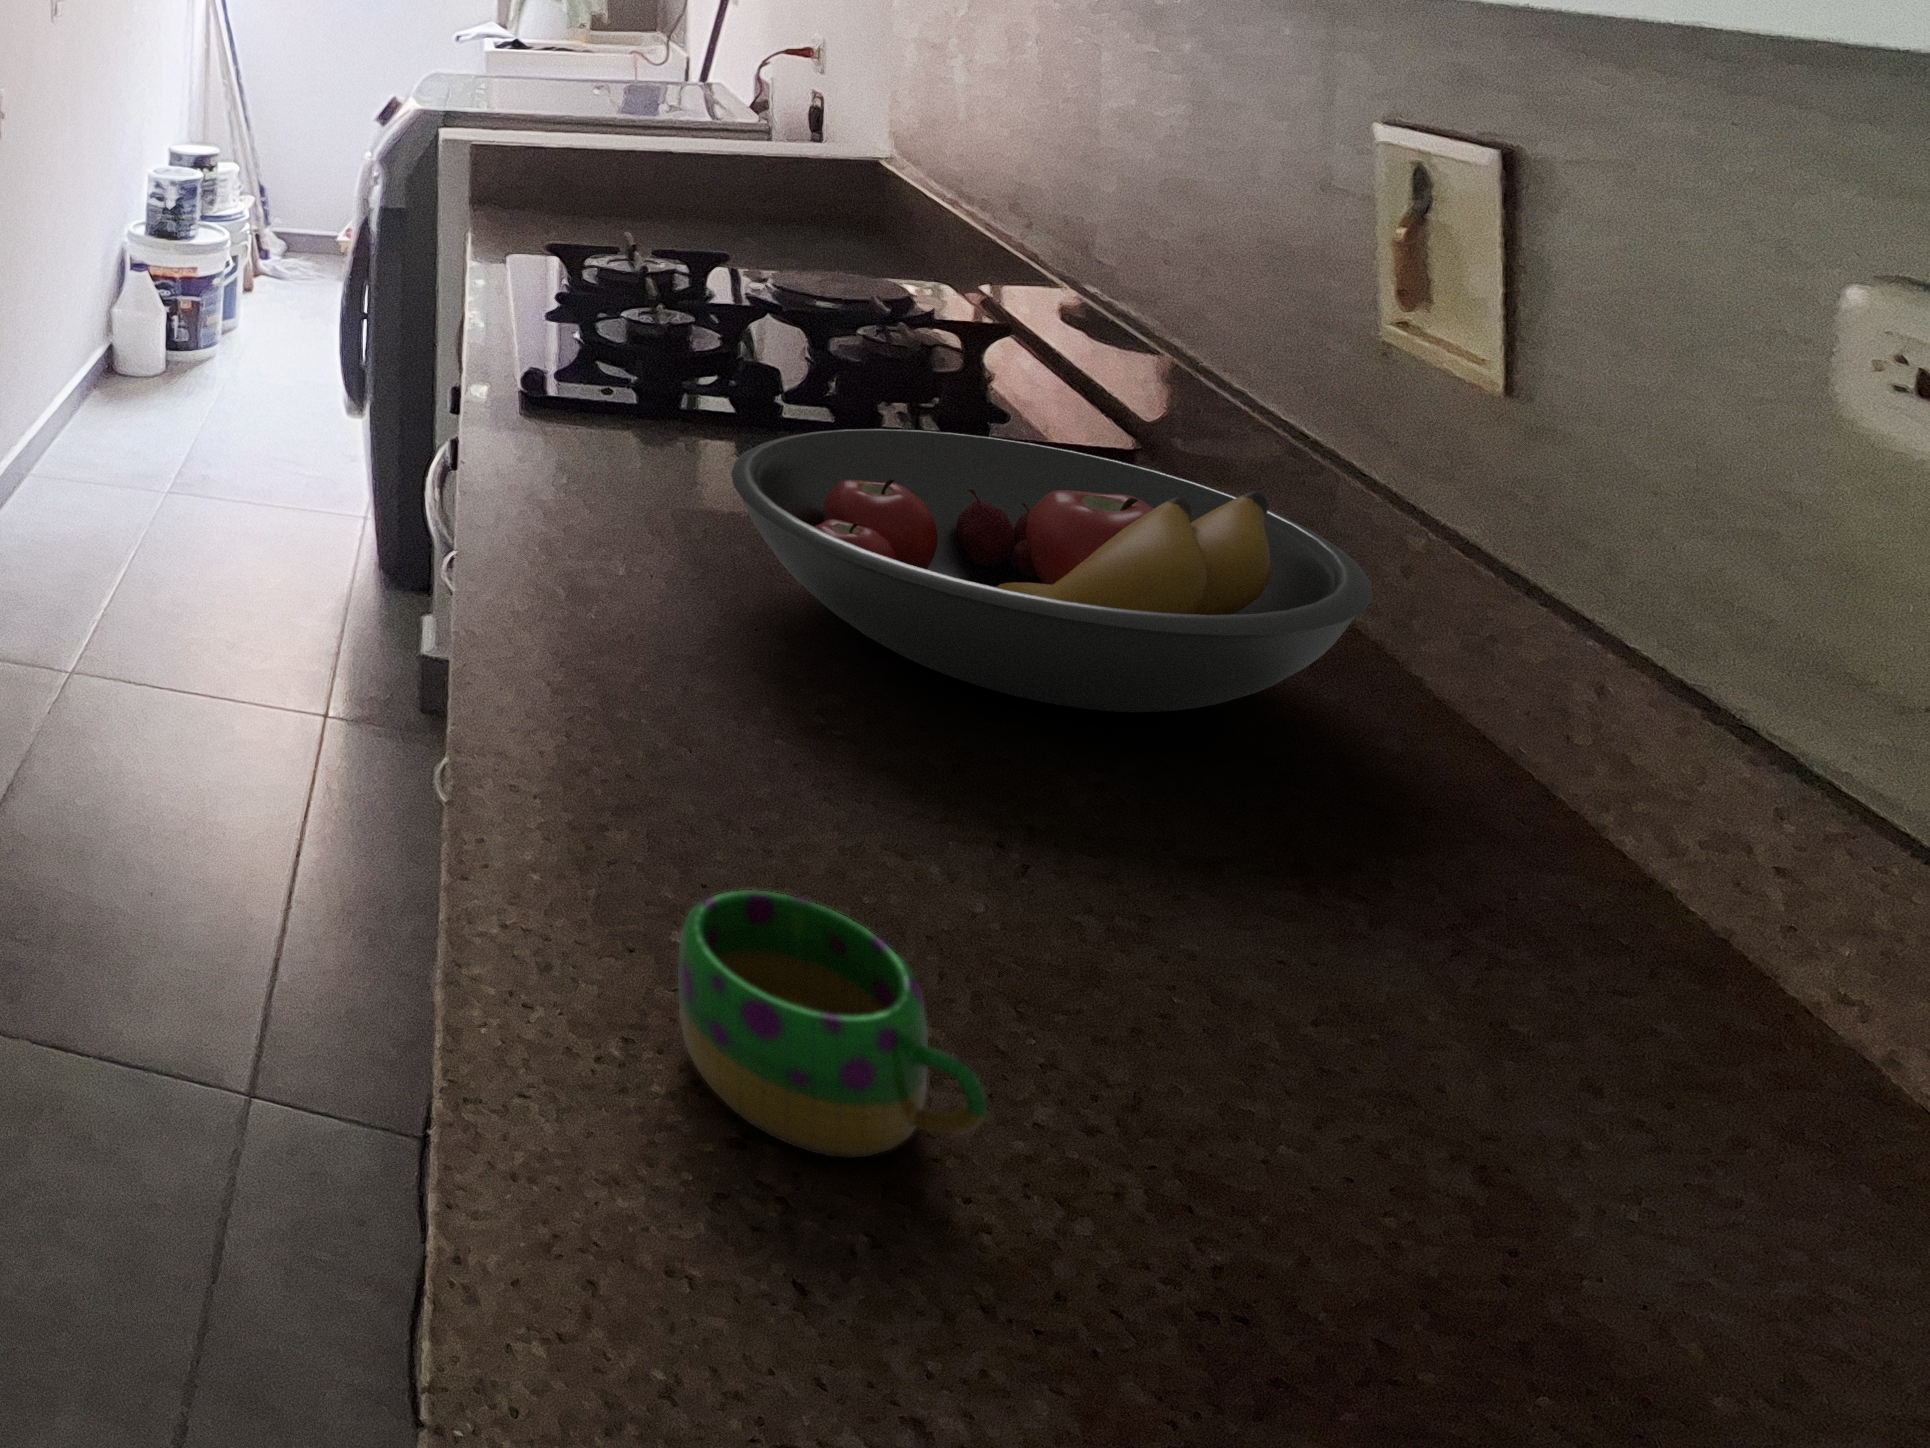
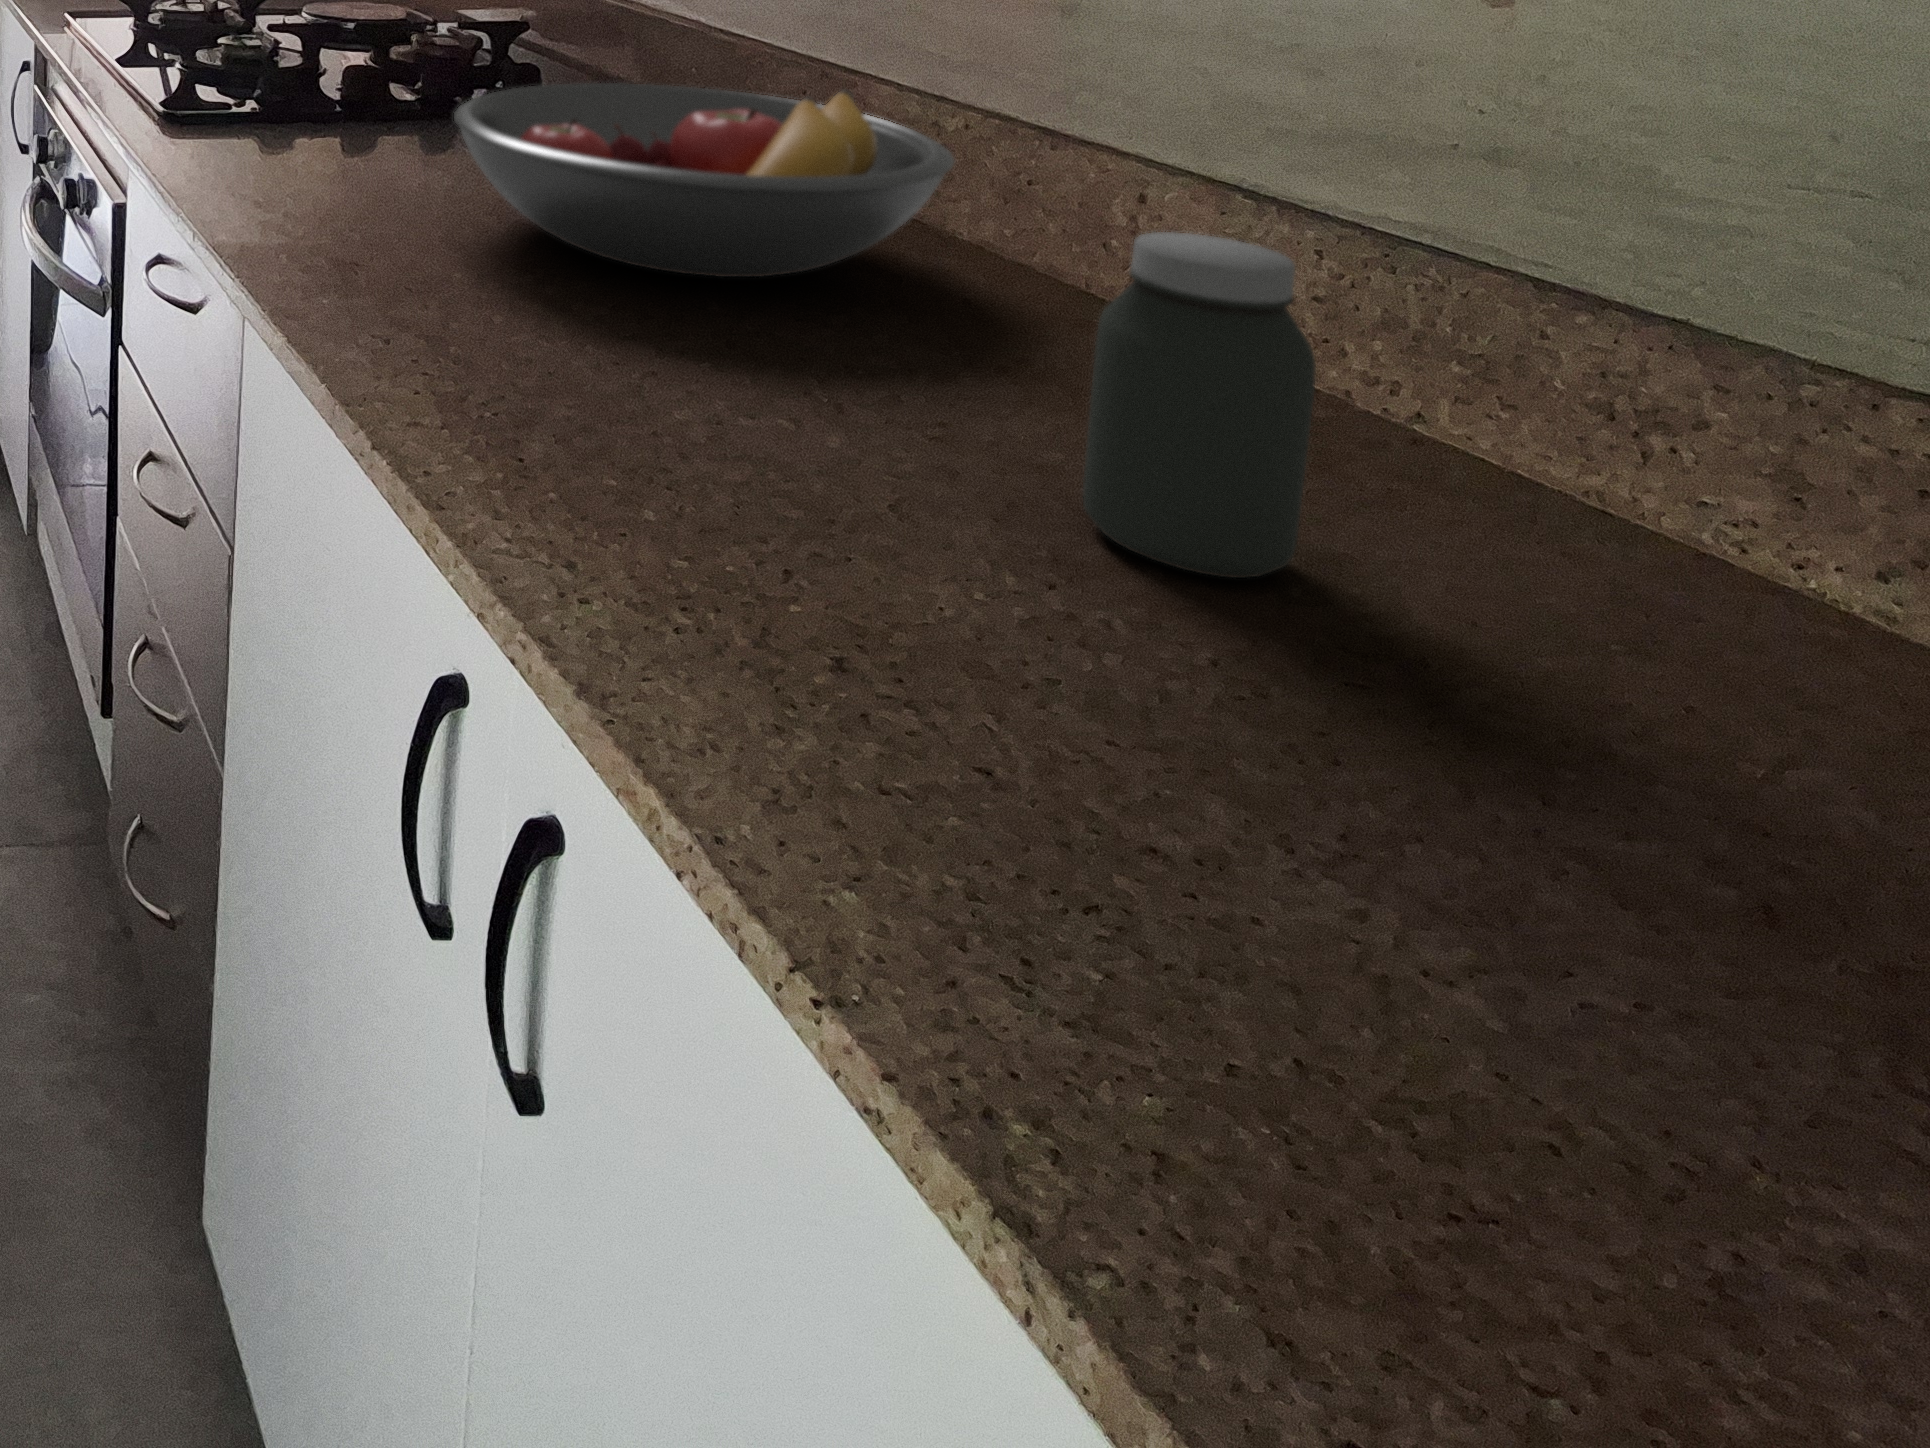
jar: none [1242,777,1525,1255] -> present [1083,232,1316,578]
mug: present [678,890,986,1158] -> none [699,422,1002,627]

